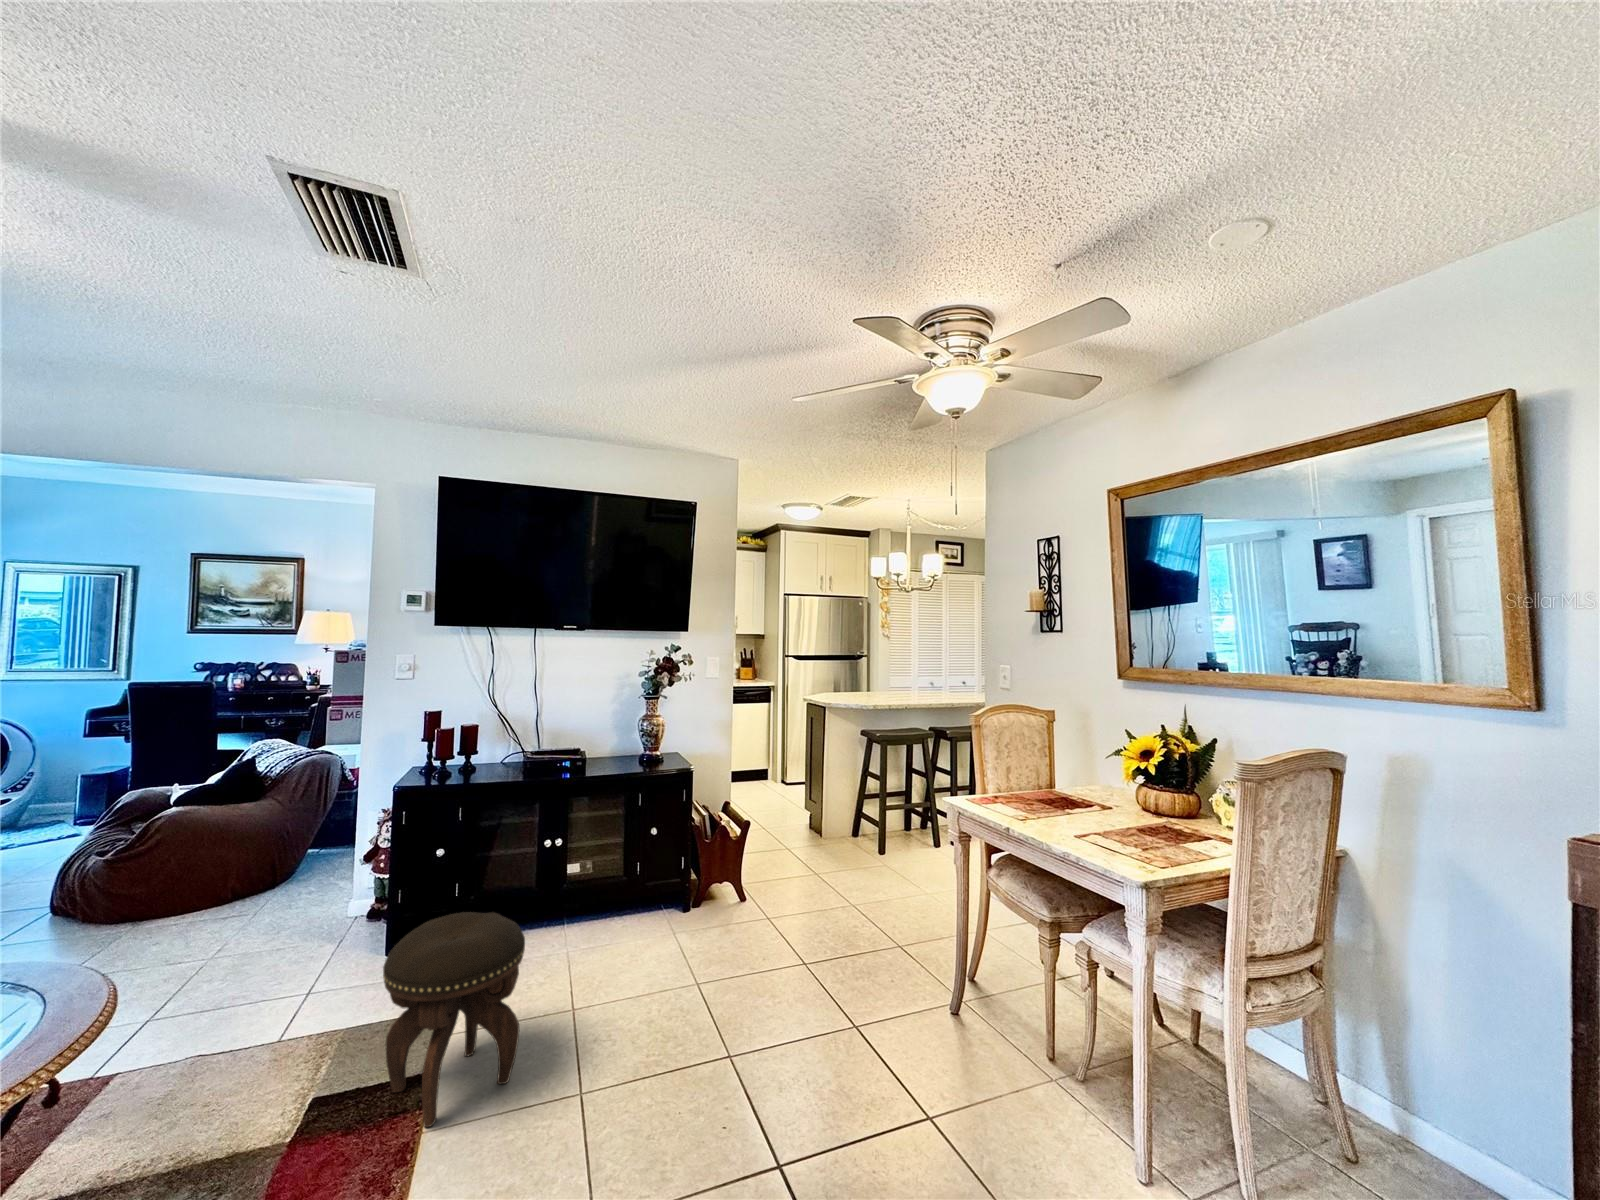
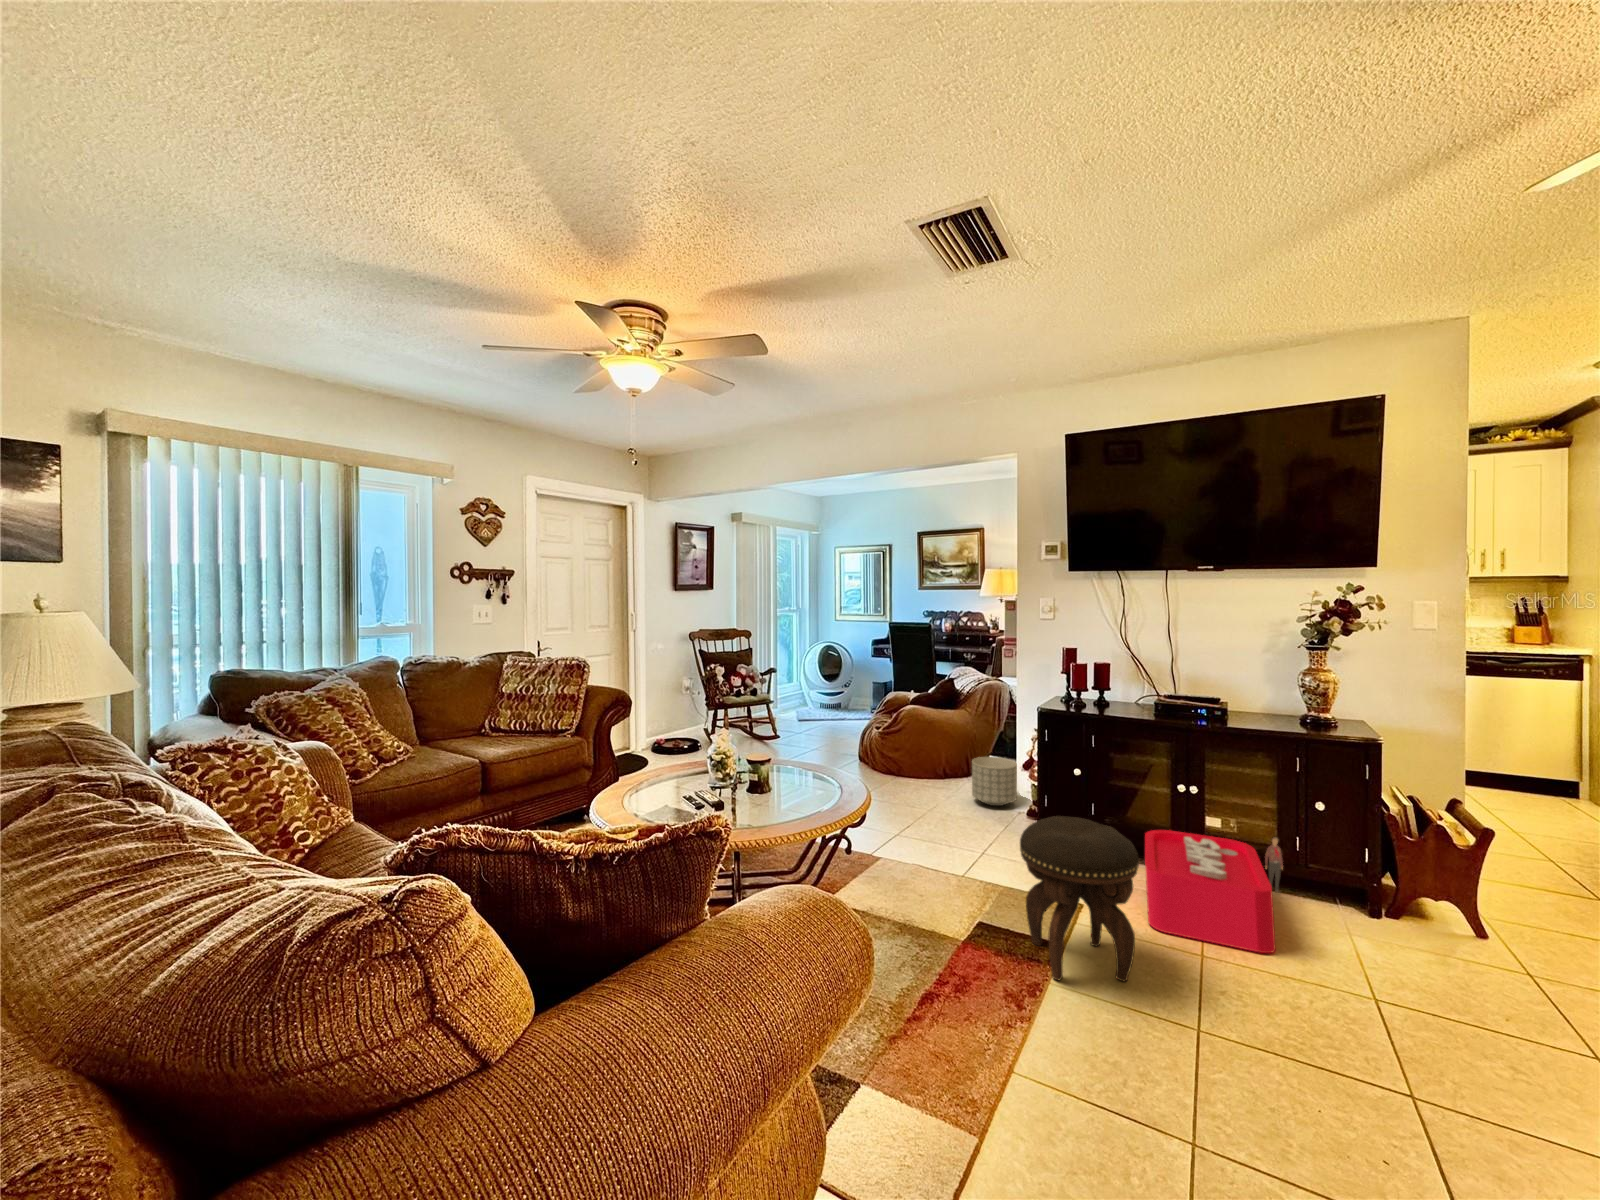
planter: none [284,853,355,921] -> present [972,757,1017,806]
storage bin: none [513,867,630,1003] -> present [1145,830,1283,953]

